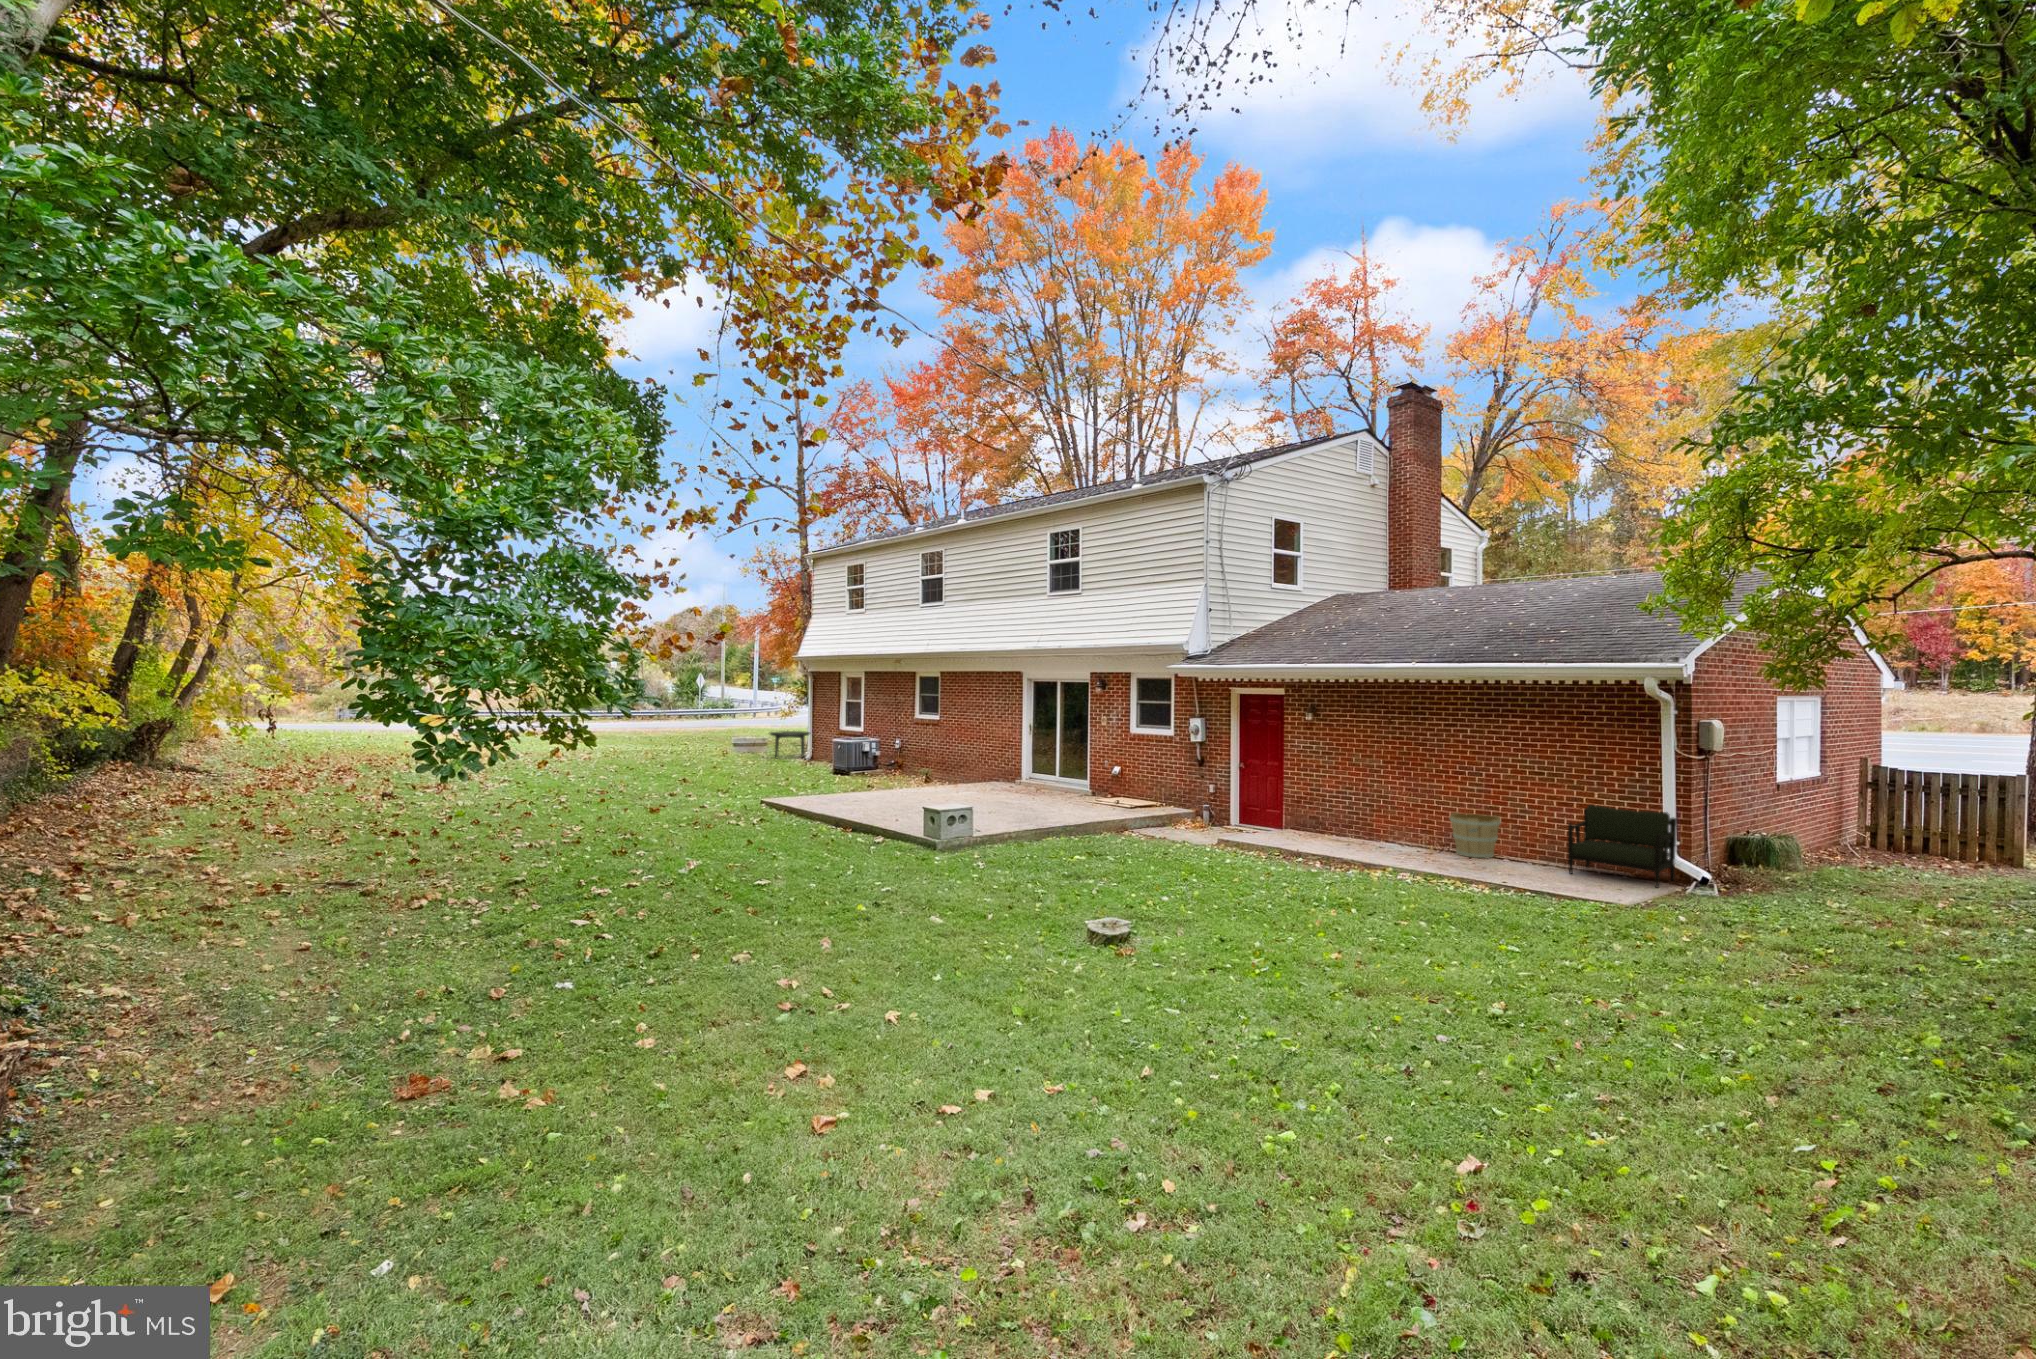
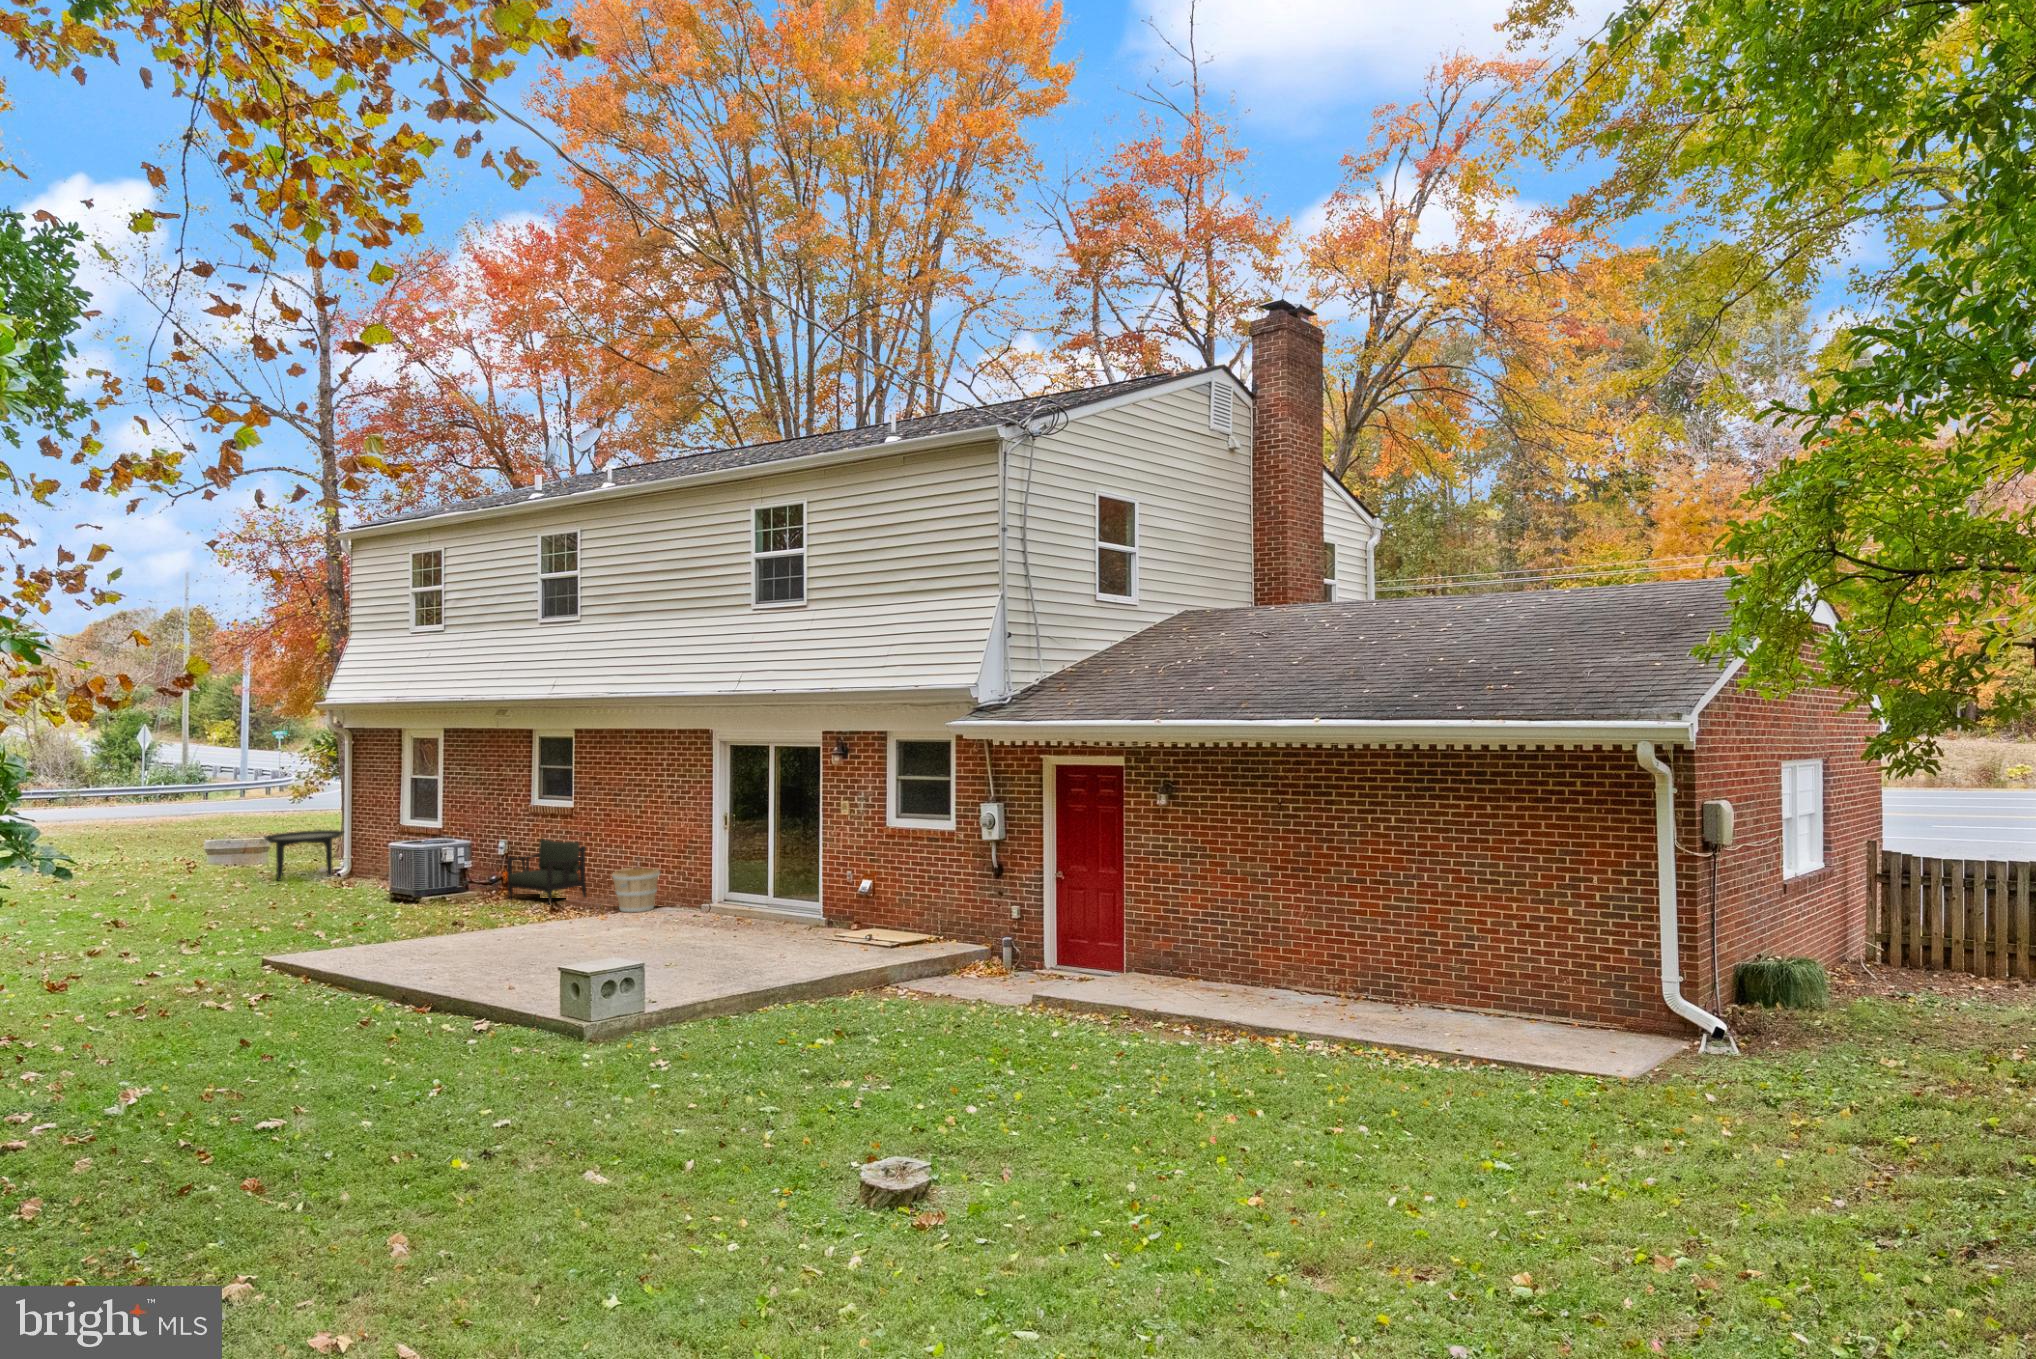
armchair: present [1568,805,1677,887] -> present [507,839,586,904]
wooden bucket: present [1450,812,1501,858] -> present [612,868,660,913]

